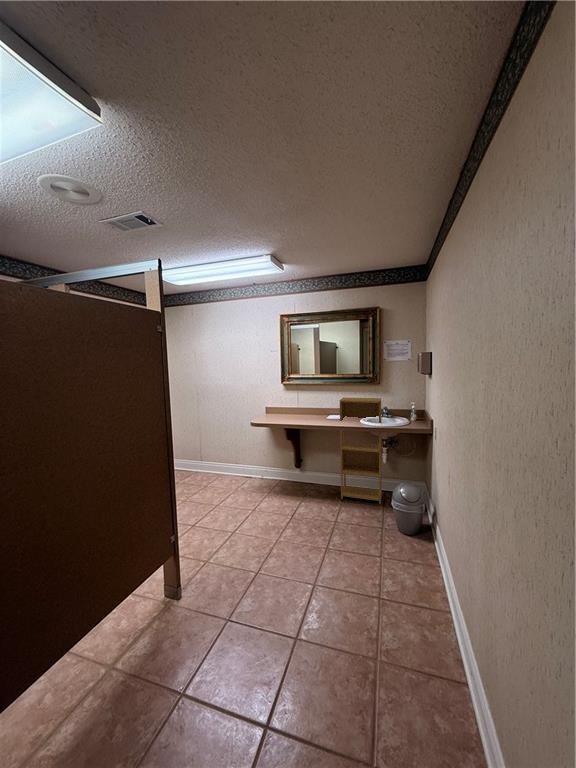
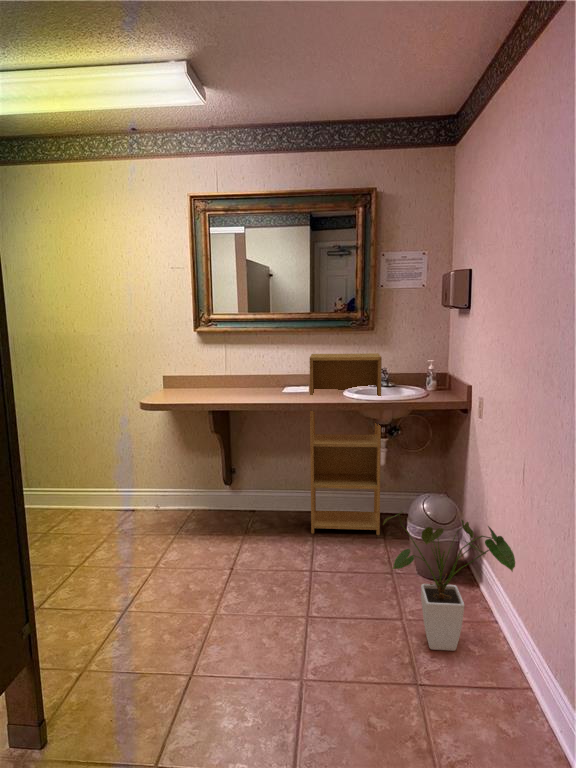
house plant: none [367,494,441,582] -> present [383,511,515,651]

